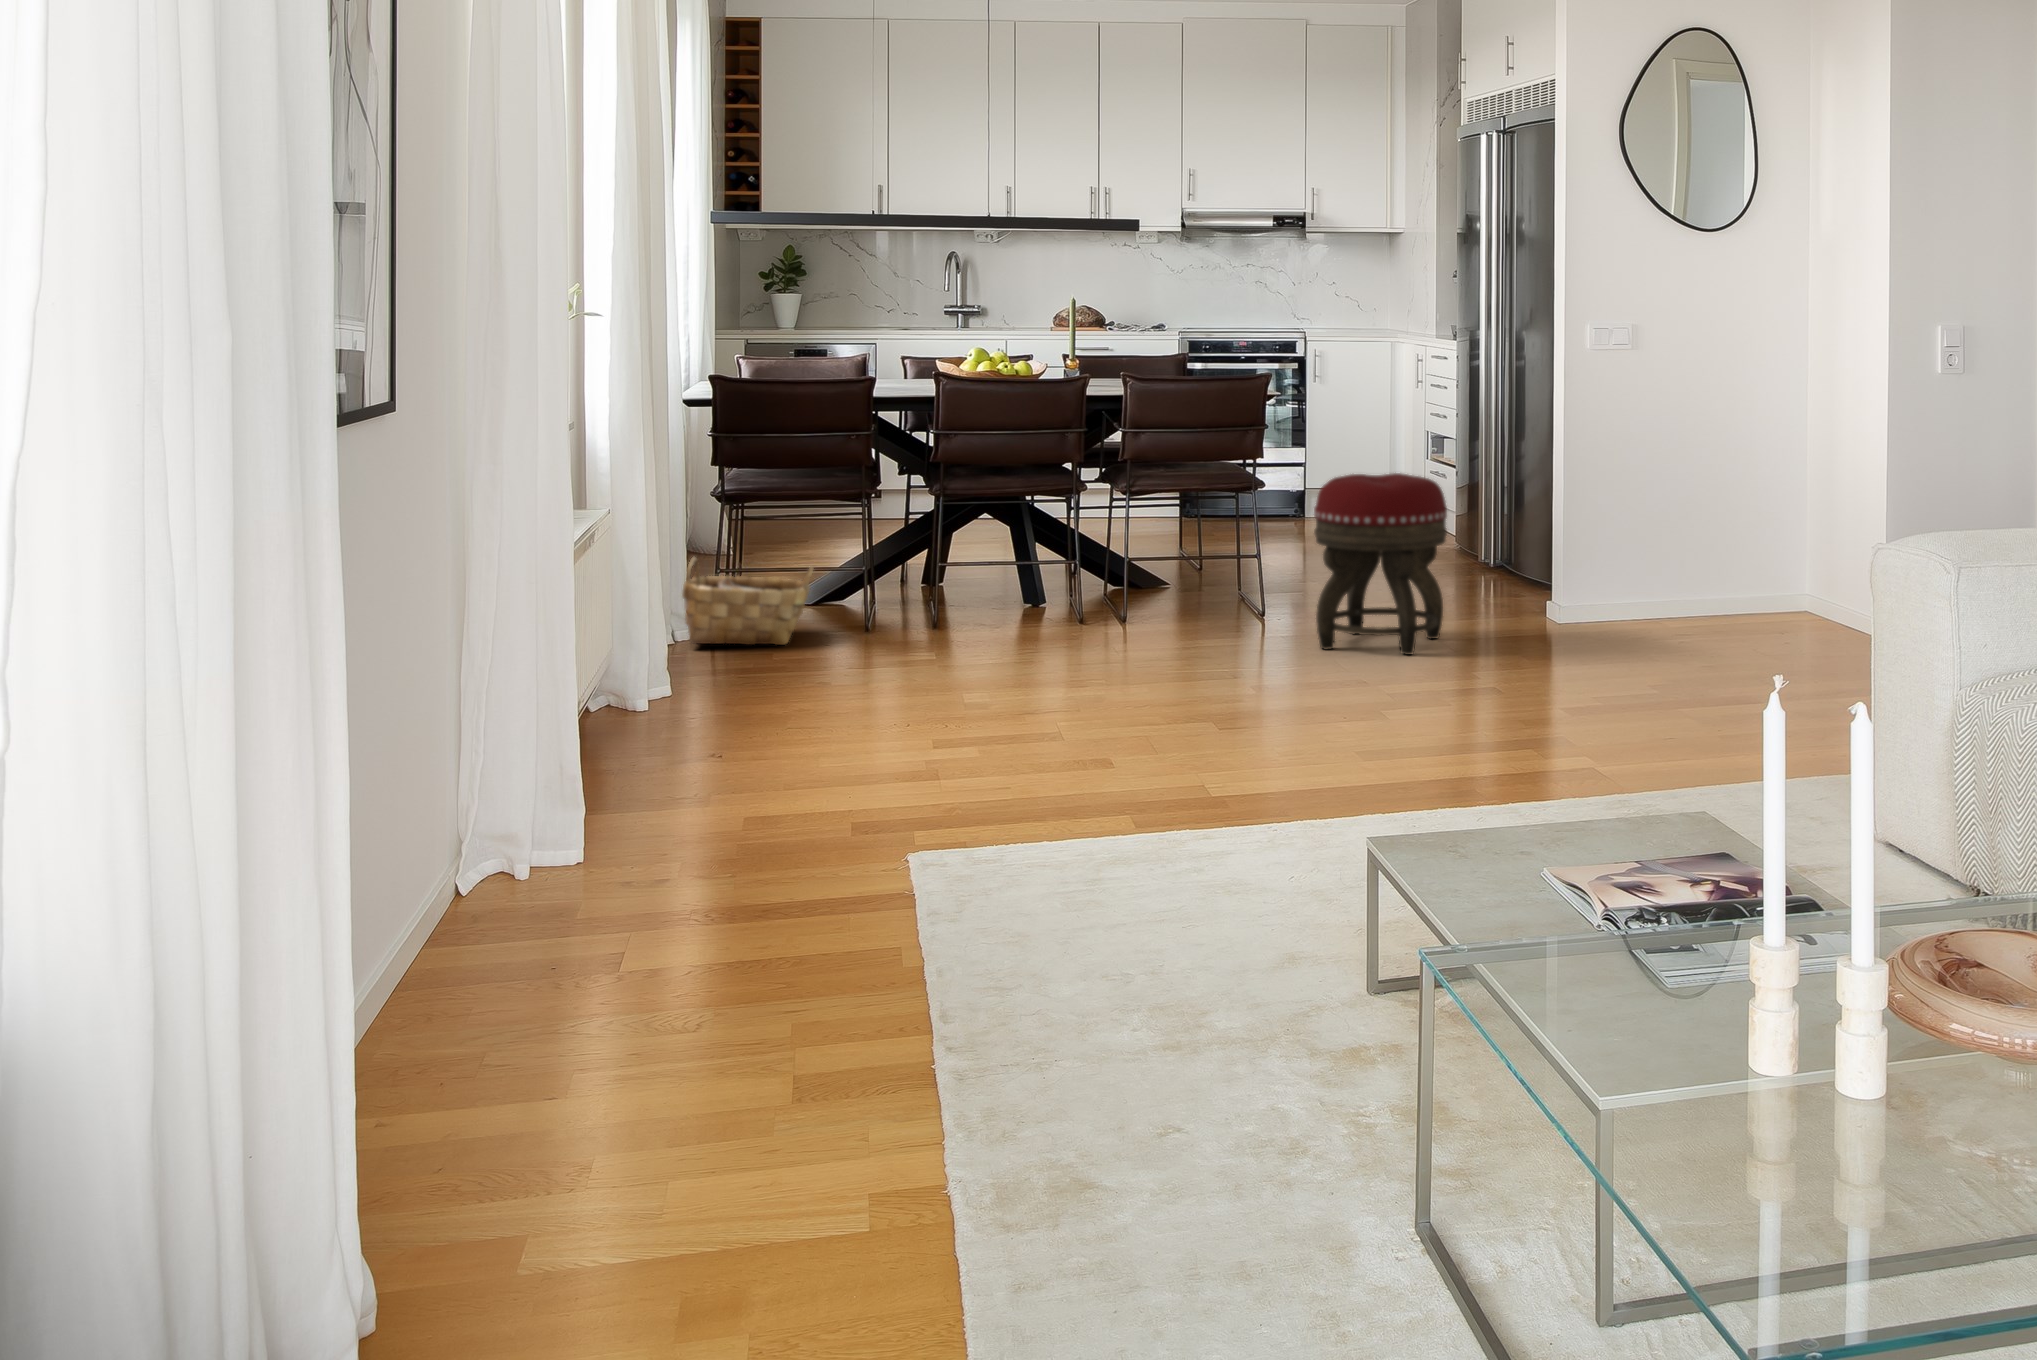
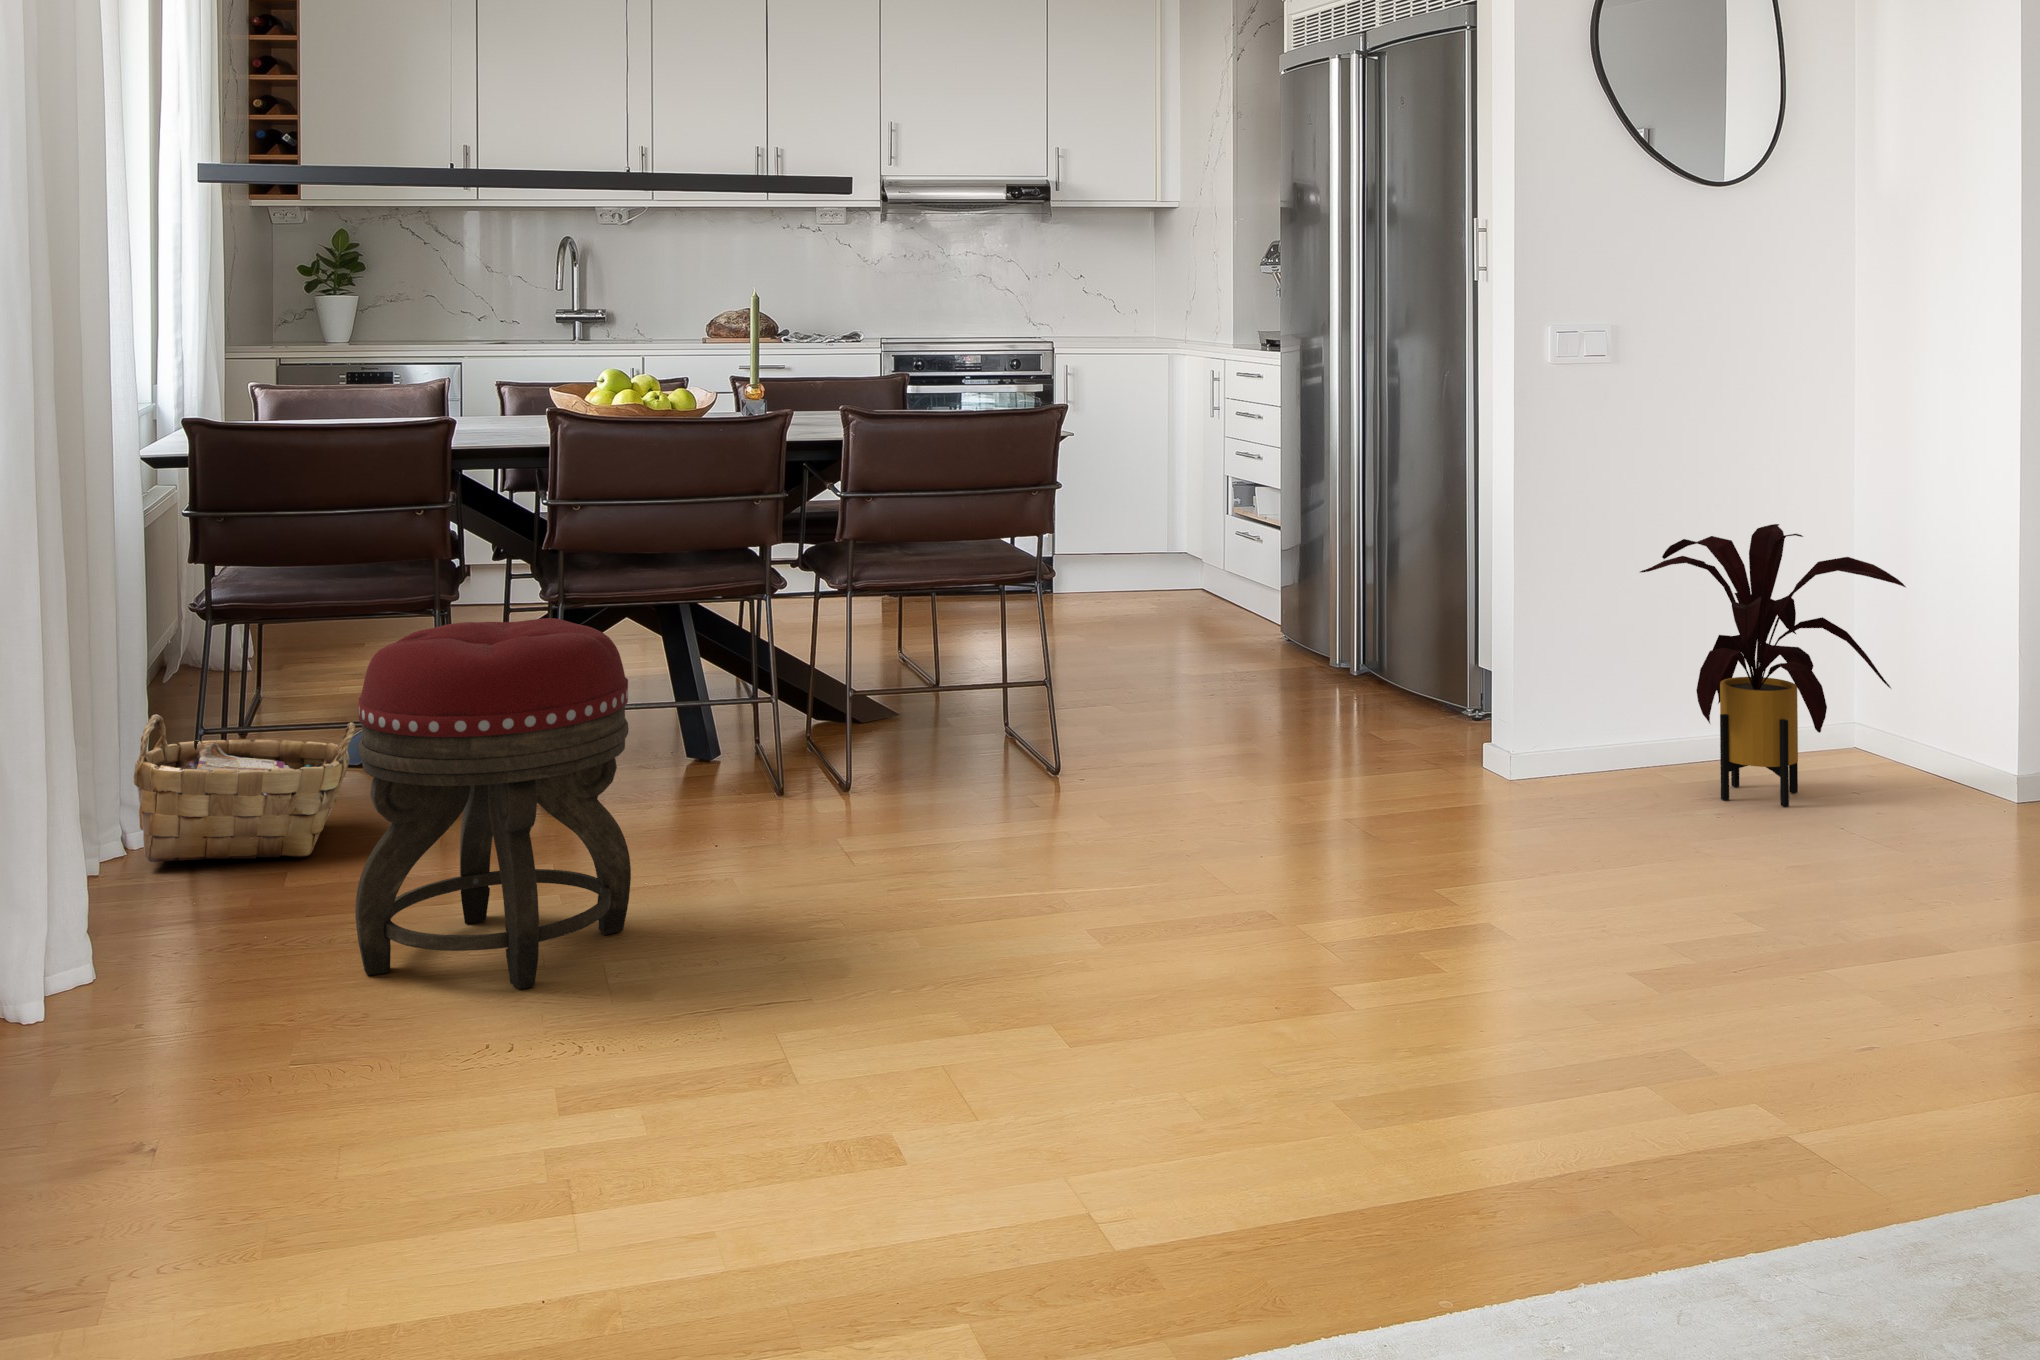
house plant: none [1634,459,1796,640] -> present [1640,524,1906,807]
footstool: present [1314,473,1447,655] -> present [355,618,631,989]

